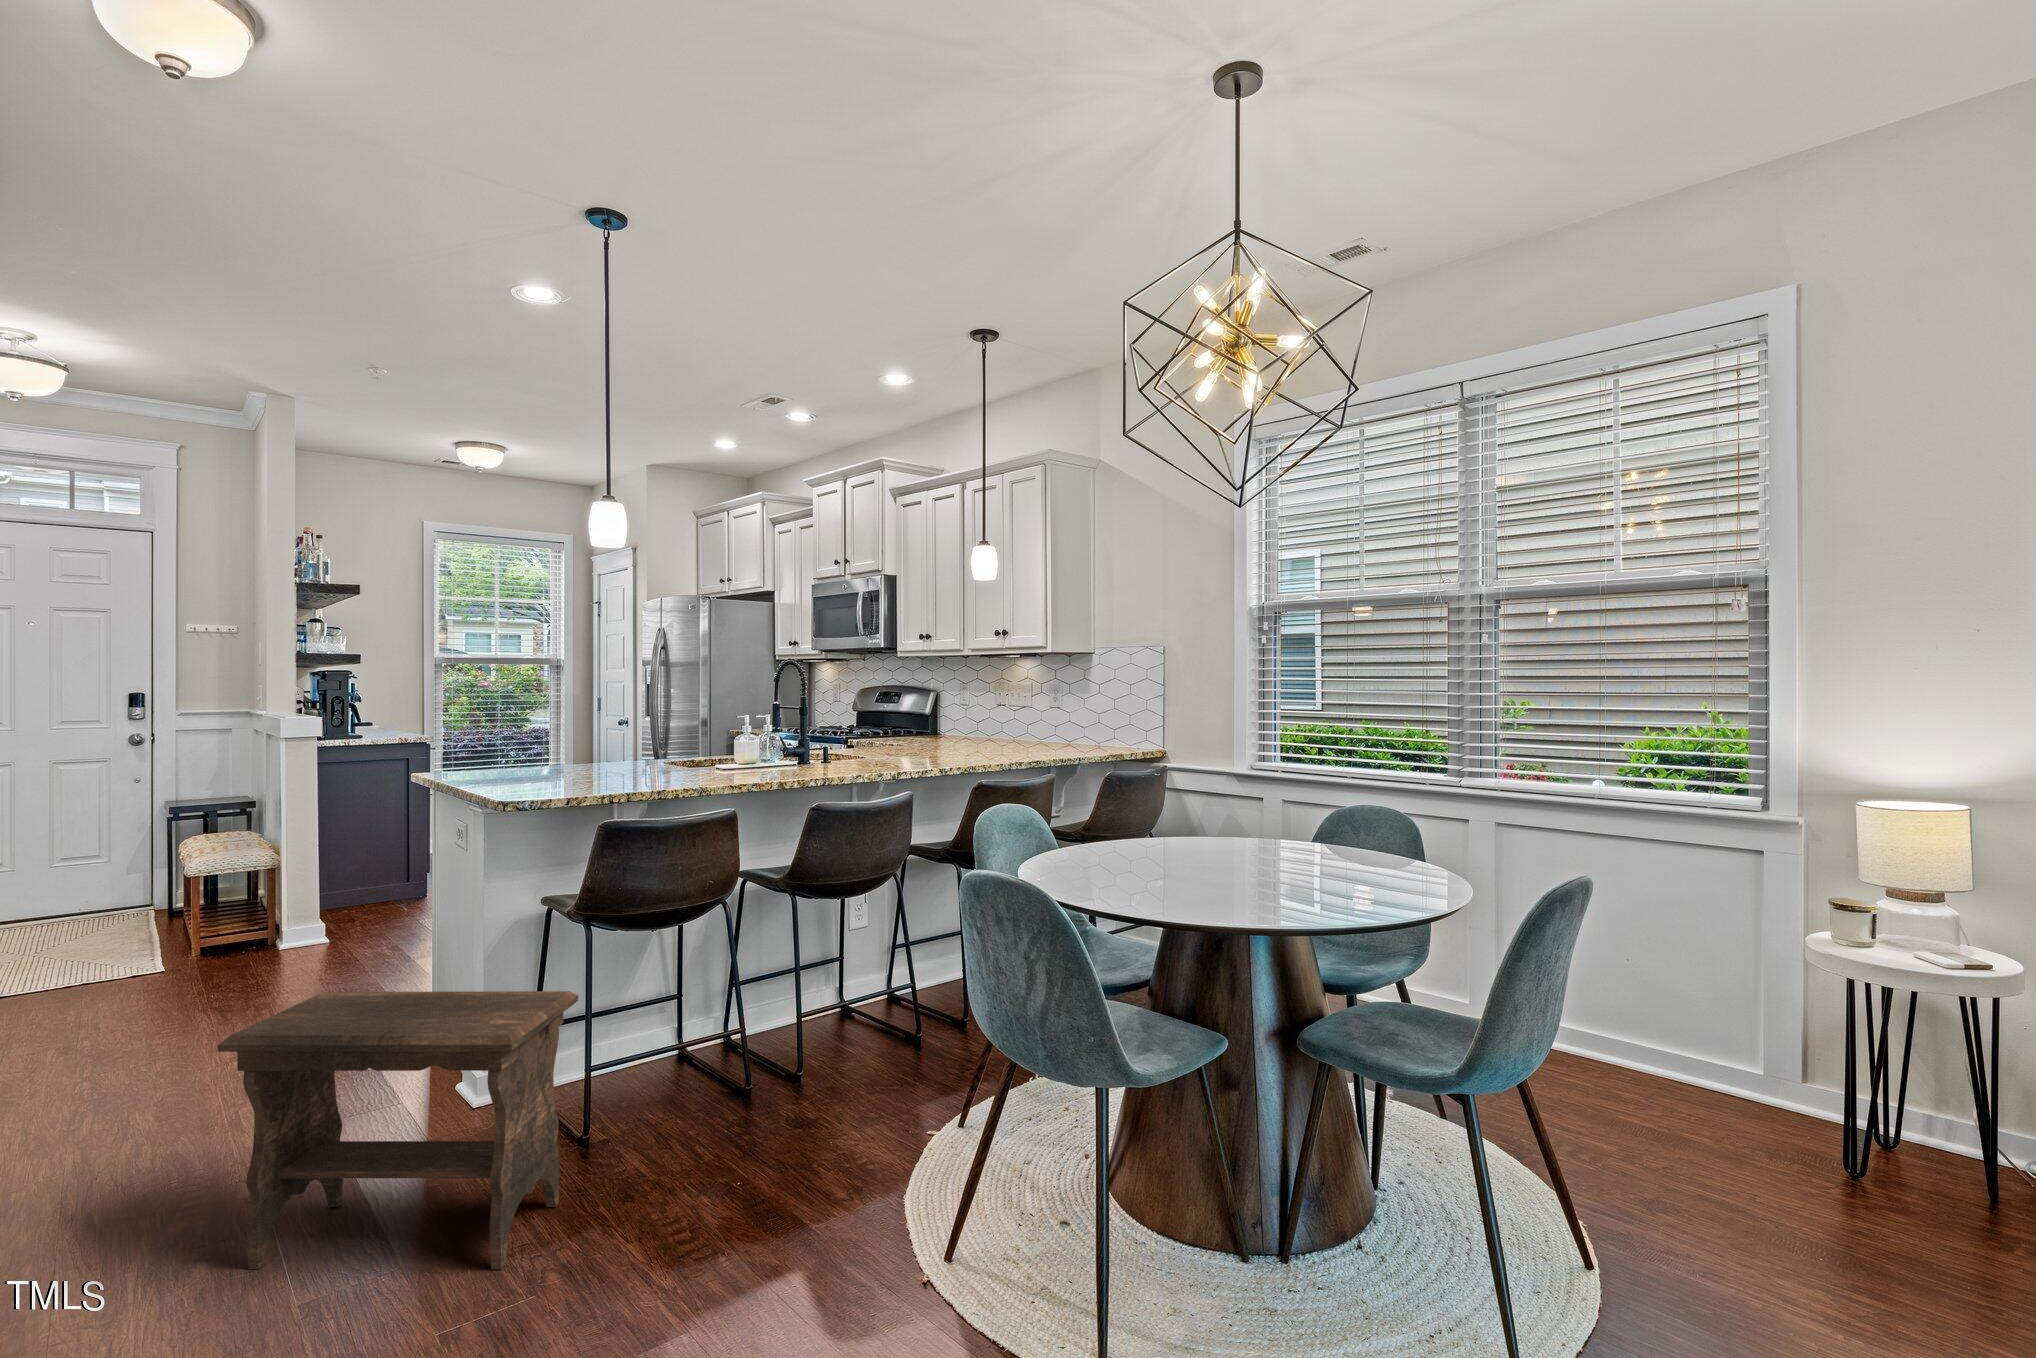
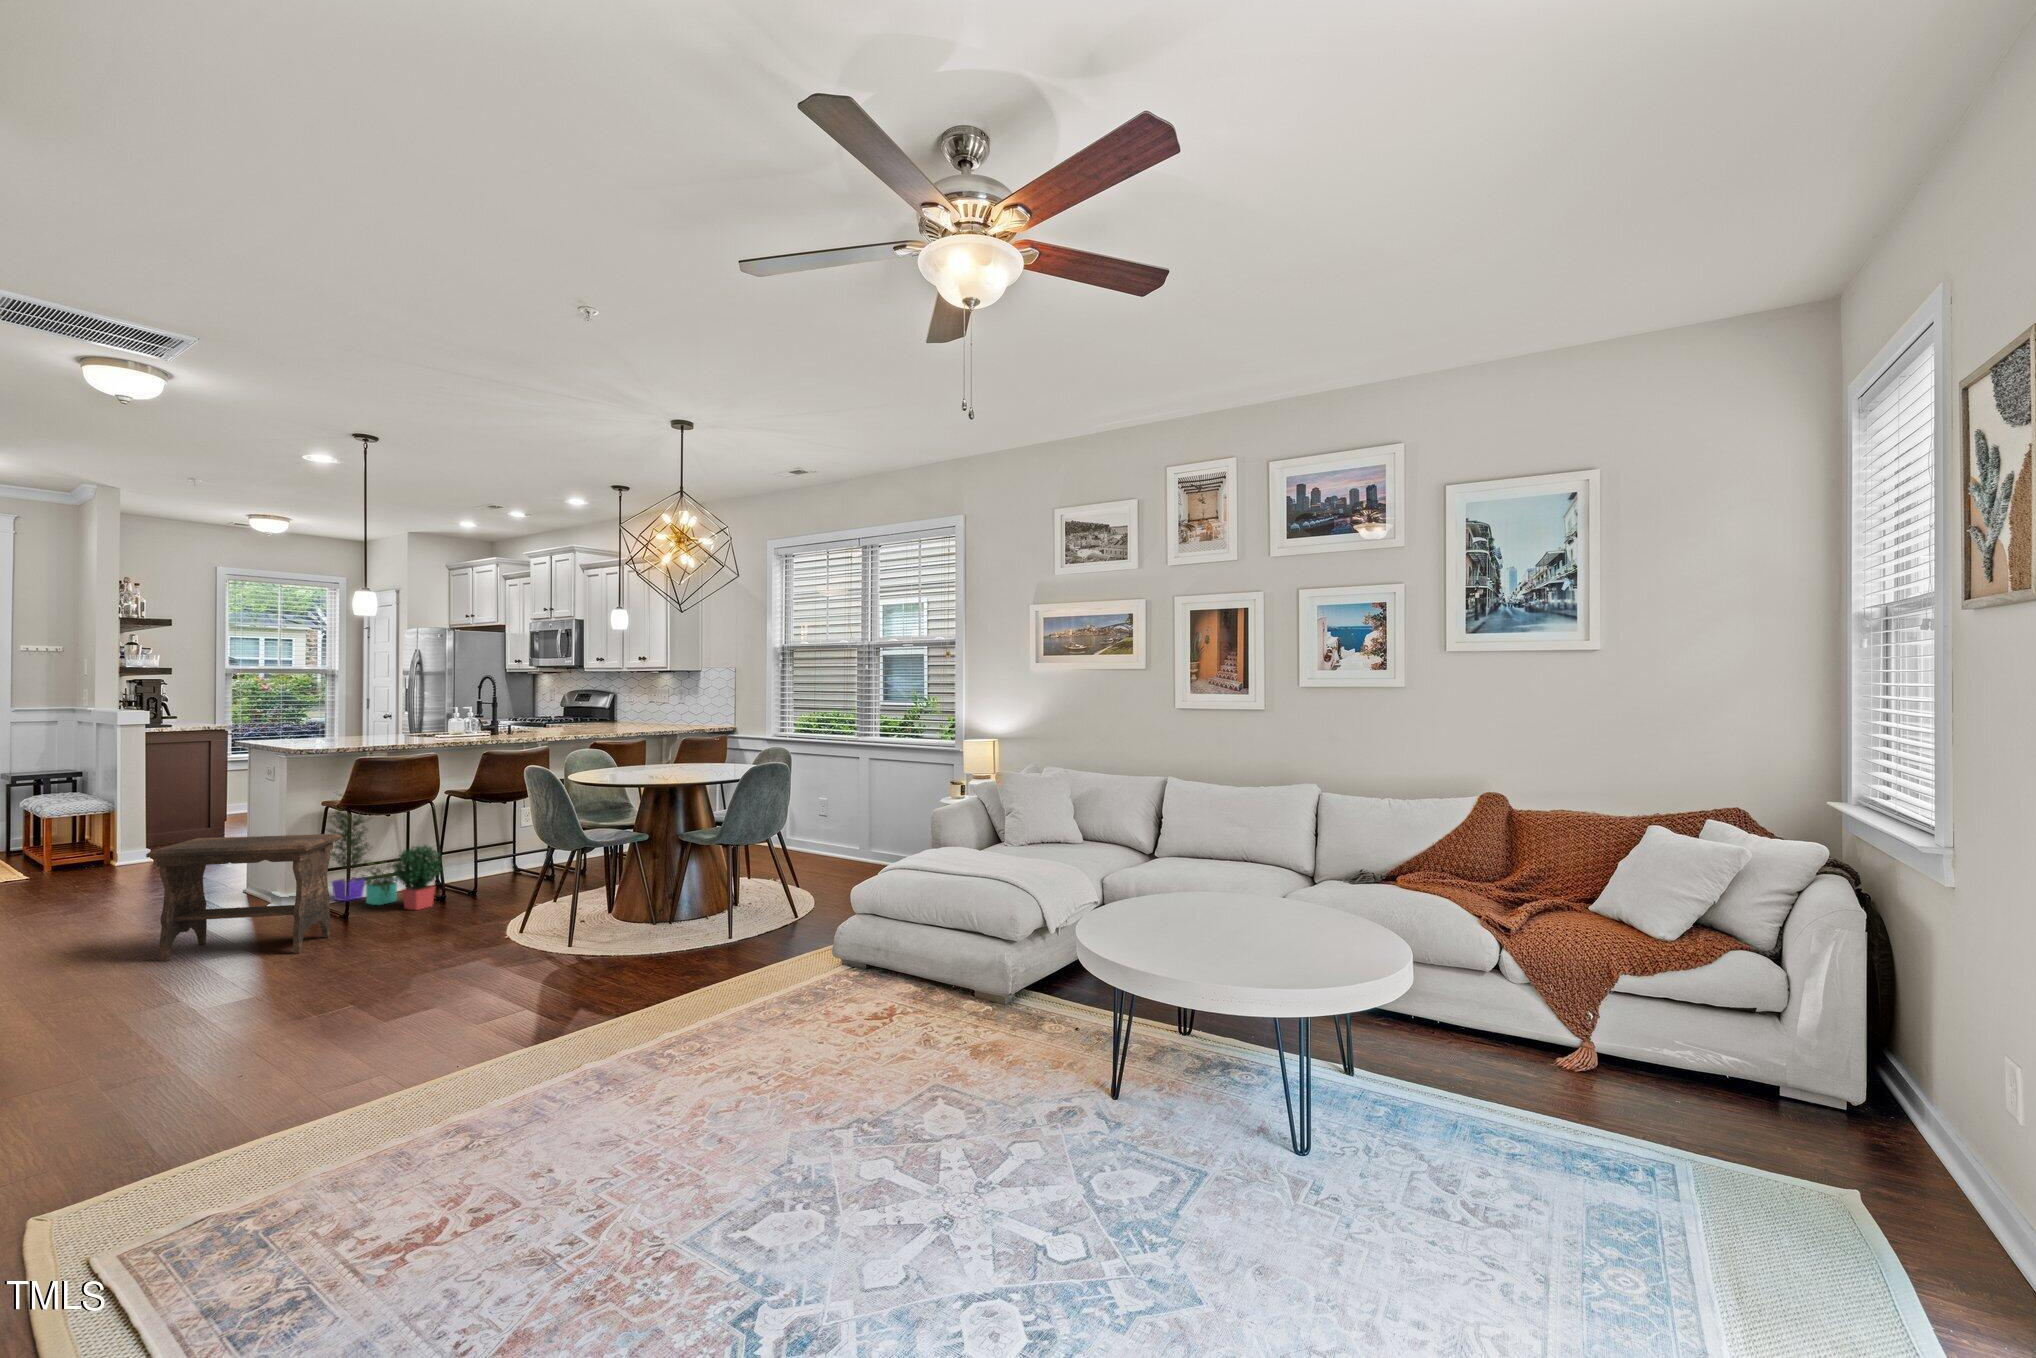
potted plant: none [547,873,751,1120] -> present [327,794,443,910]

